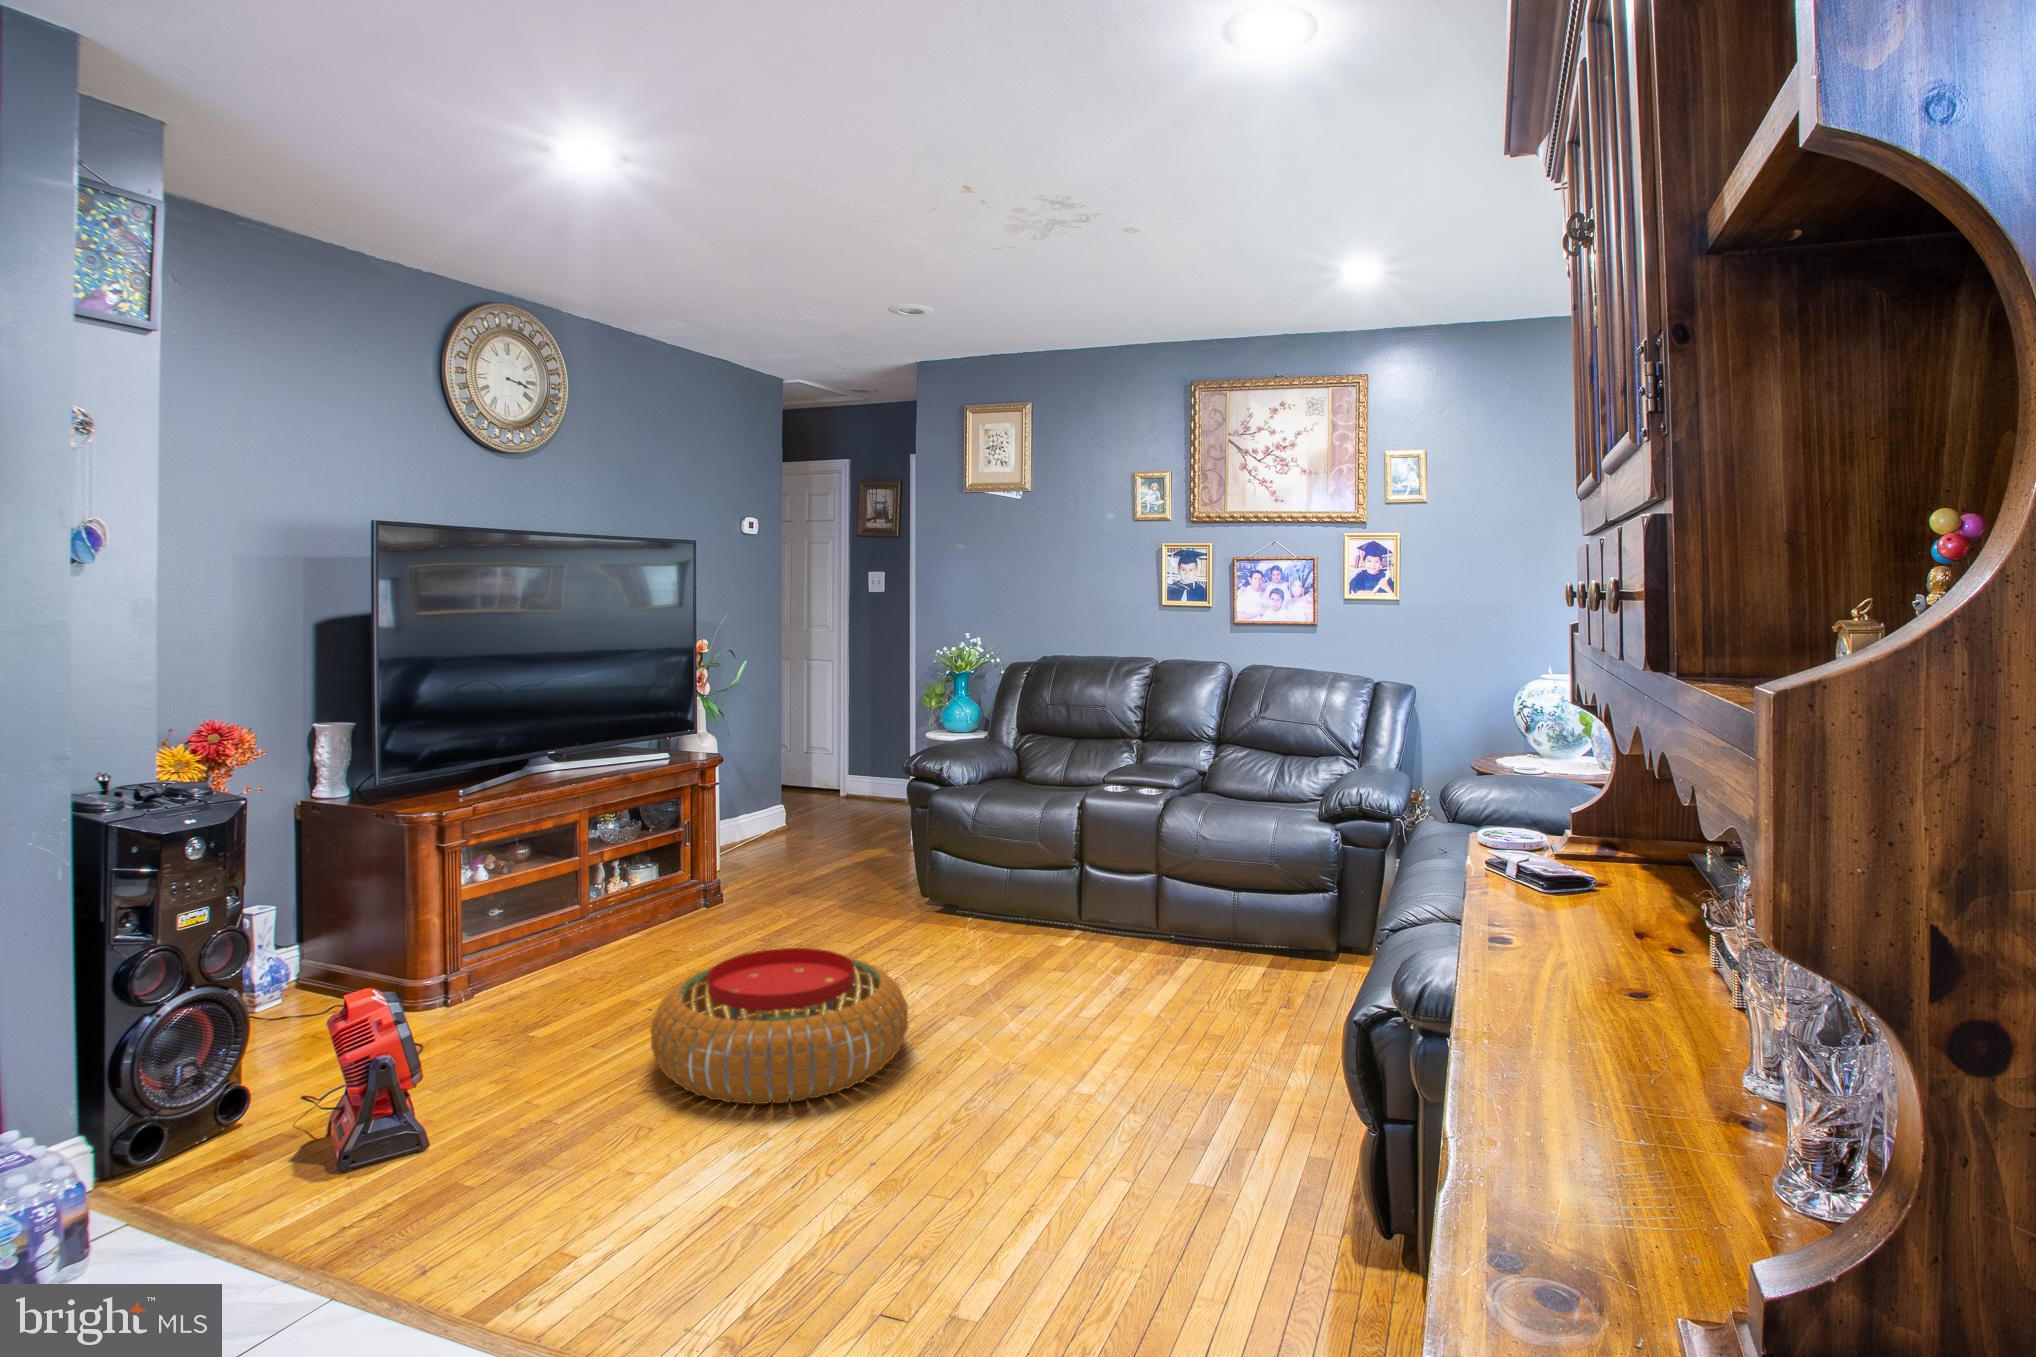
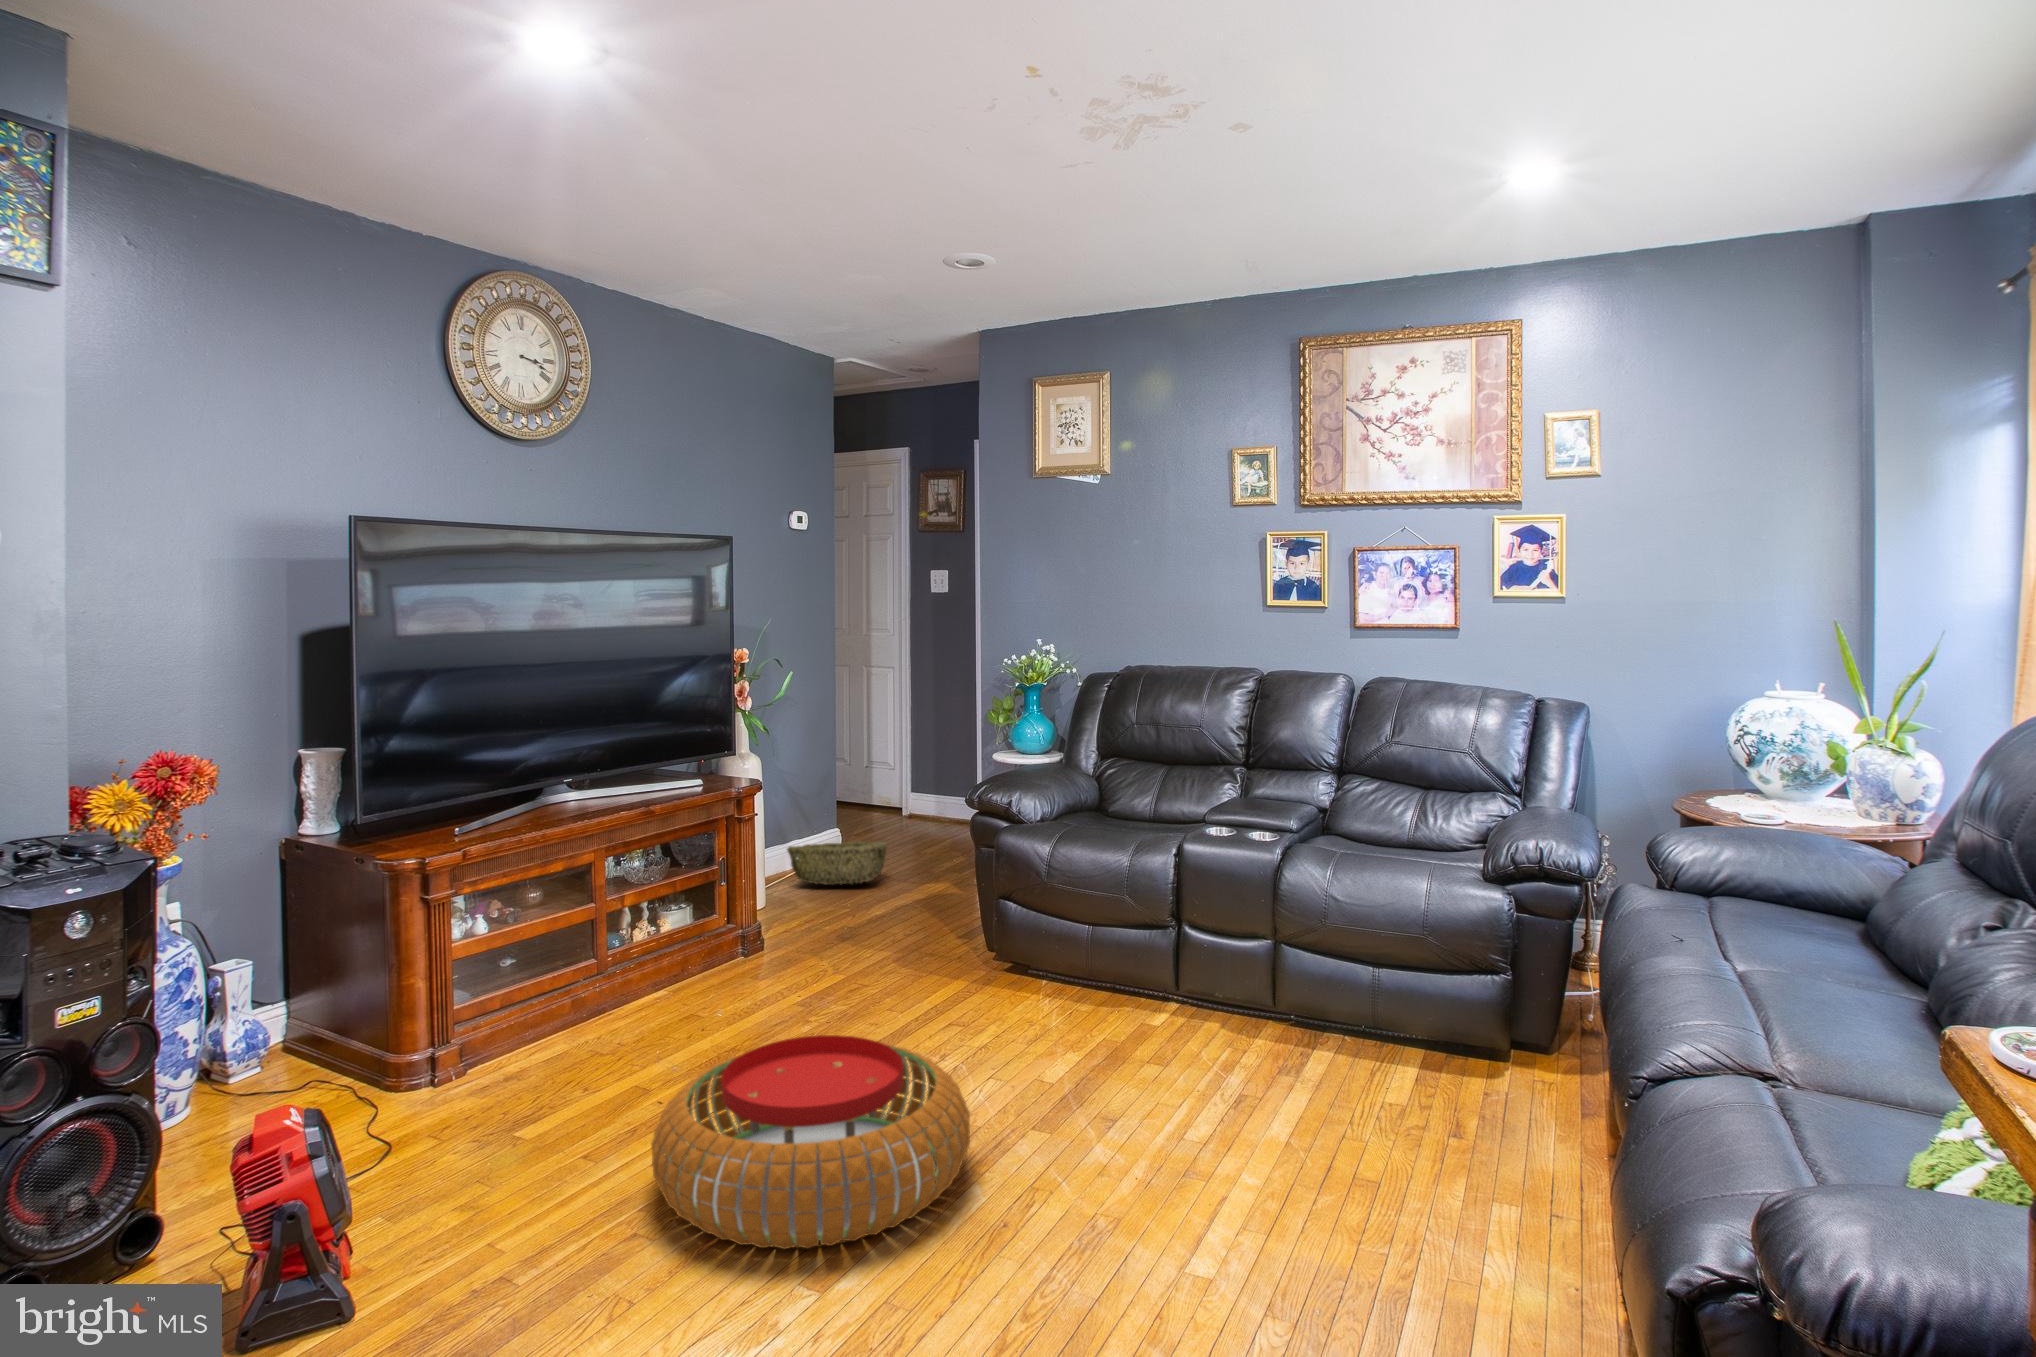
woven basket: none [740,812,829,850] -> present [787,842,887,885]

